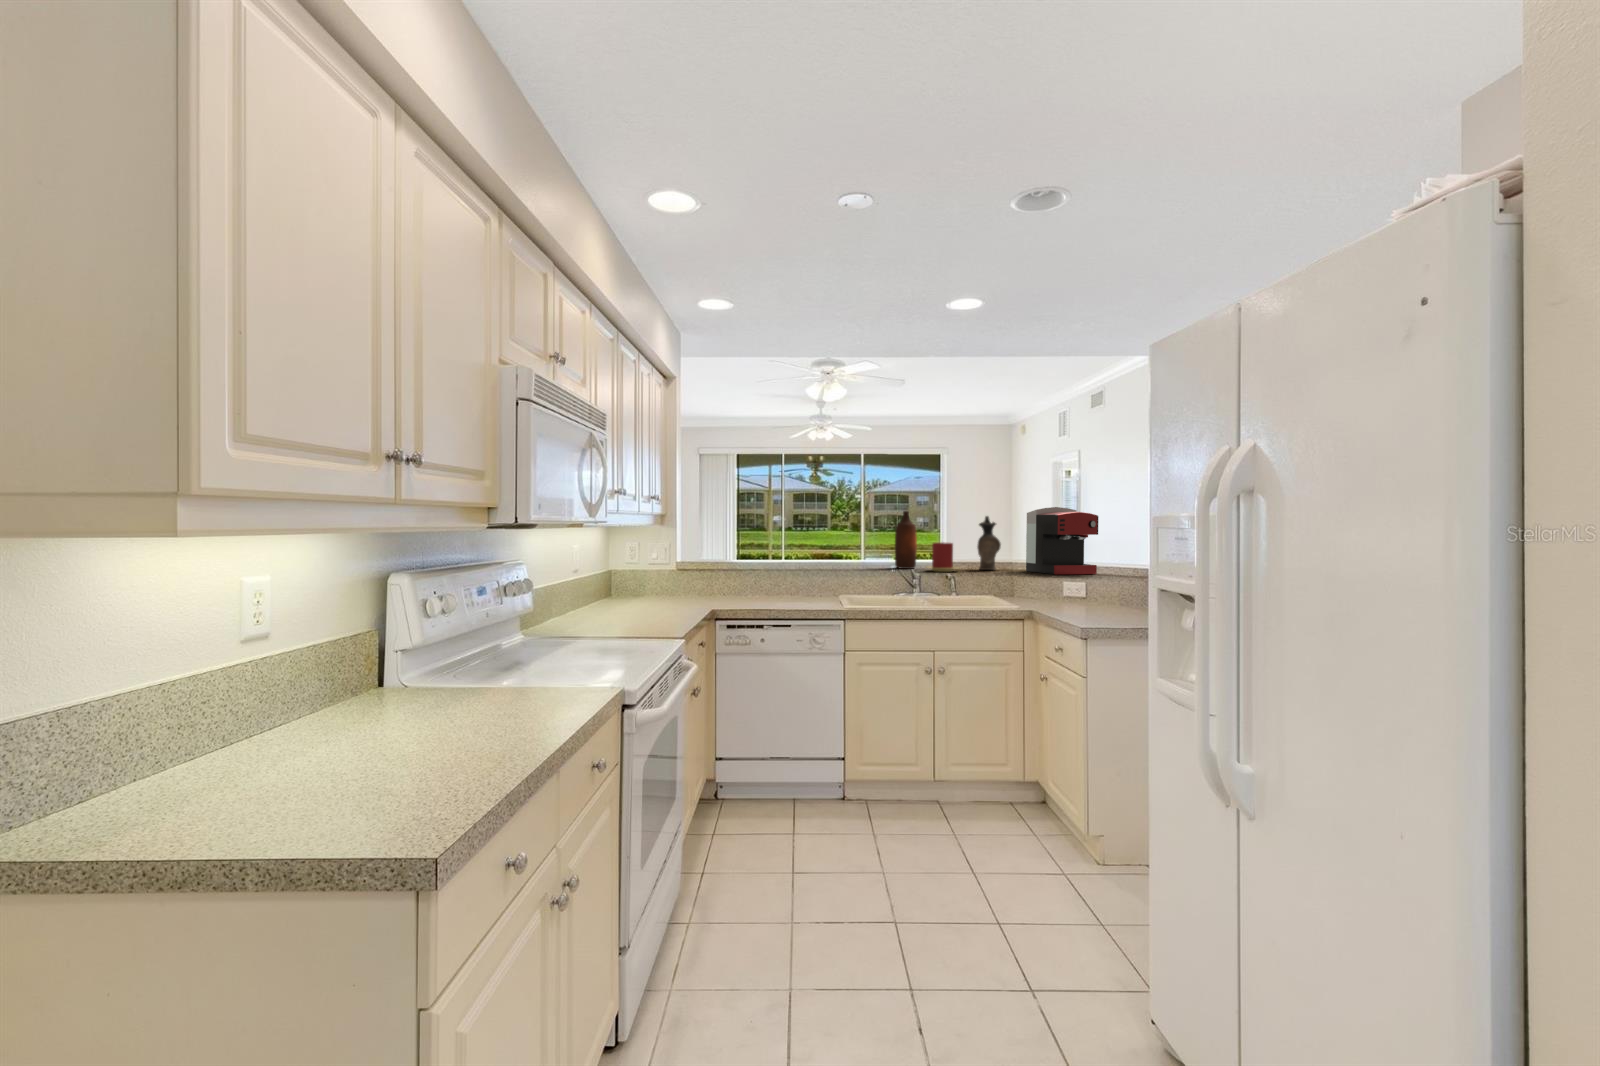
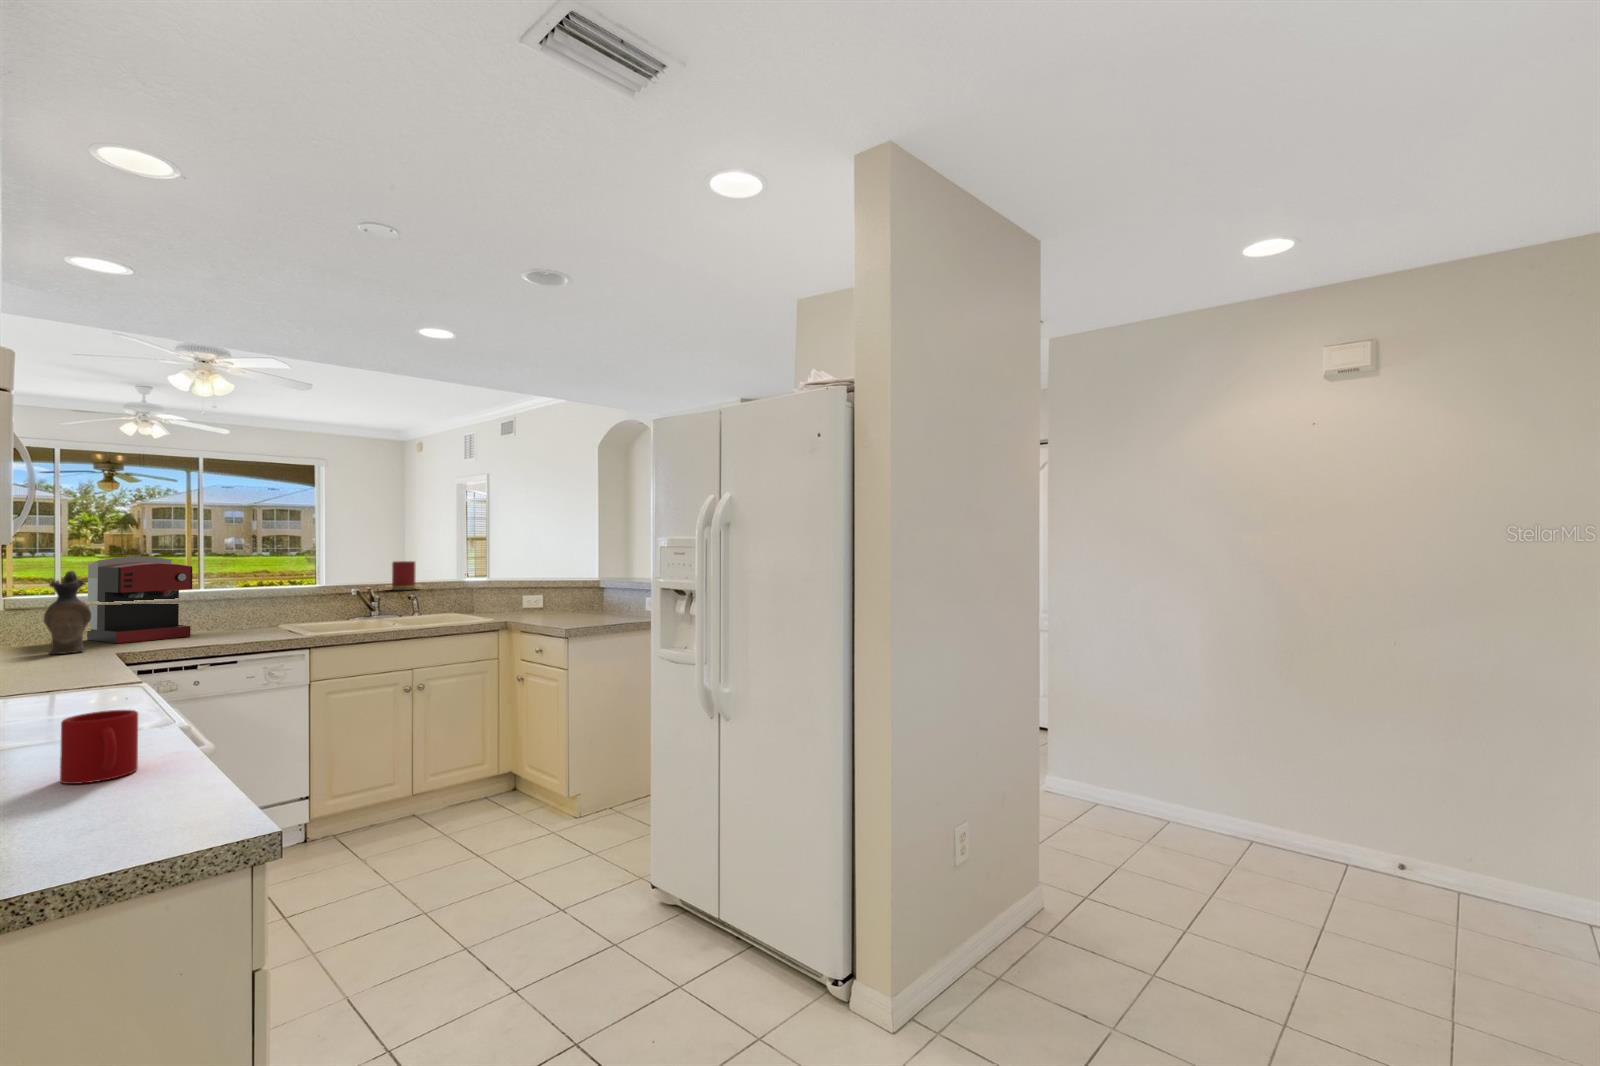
coffee maker: present [1026,507,1098,574] -> present [87,556,192,643]
bottle: present [895,511,917,569] -> none [342,530,368,590]
ceramic pitcher: present [977,516,1001,570] -> present [44,571,91,654]
mug: none [470,677,523,741] -> present [60,710,138,784]

